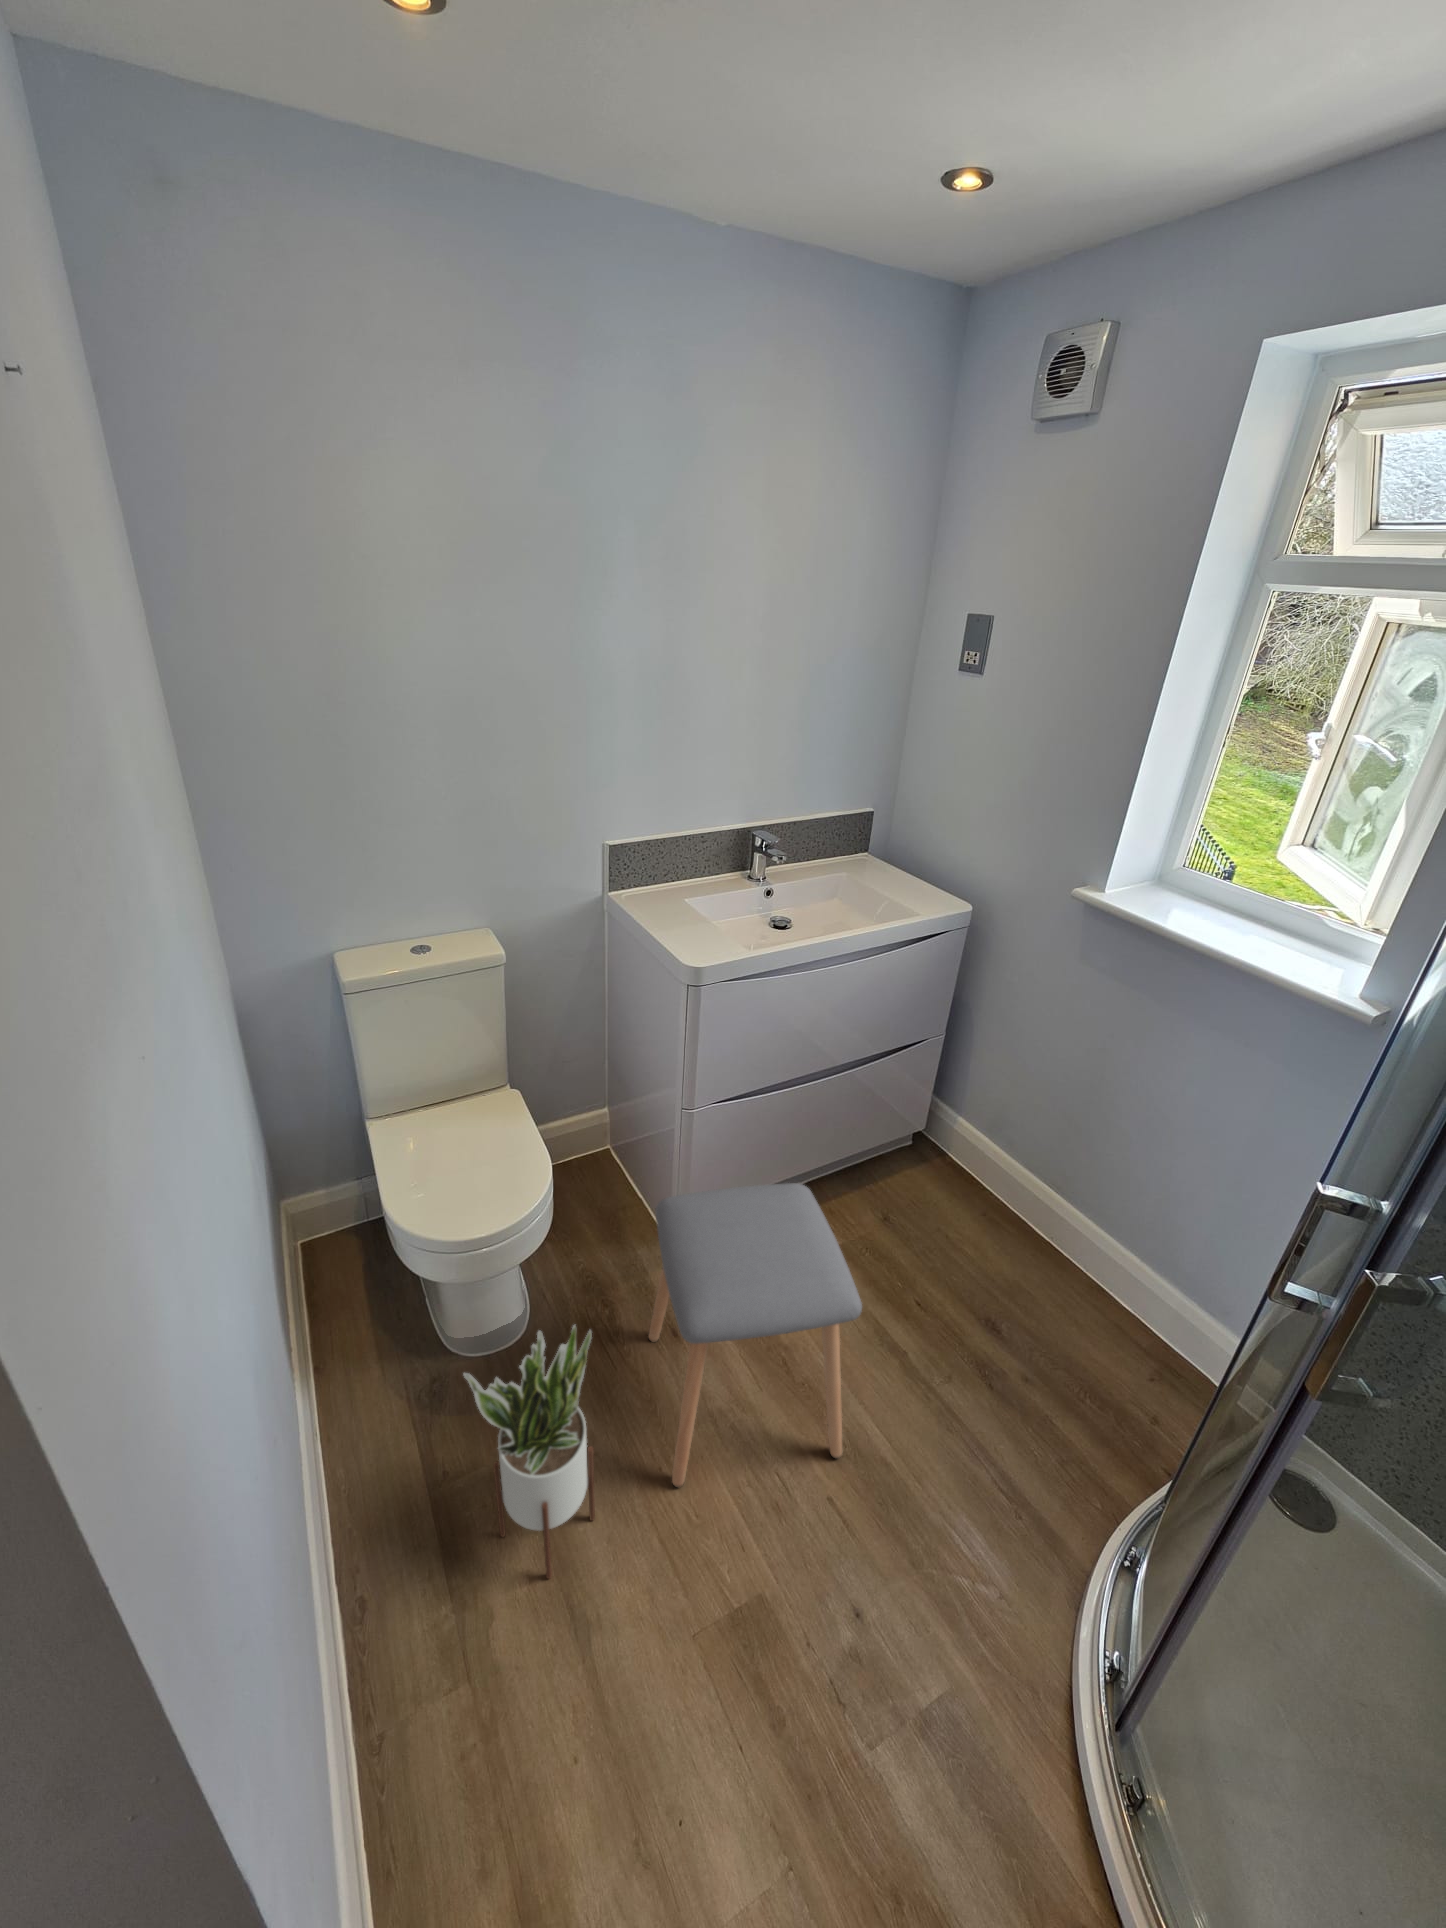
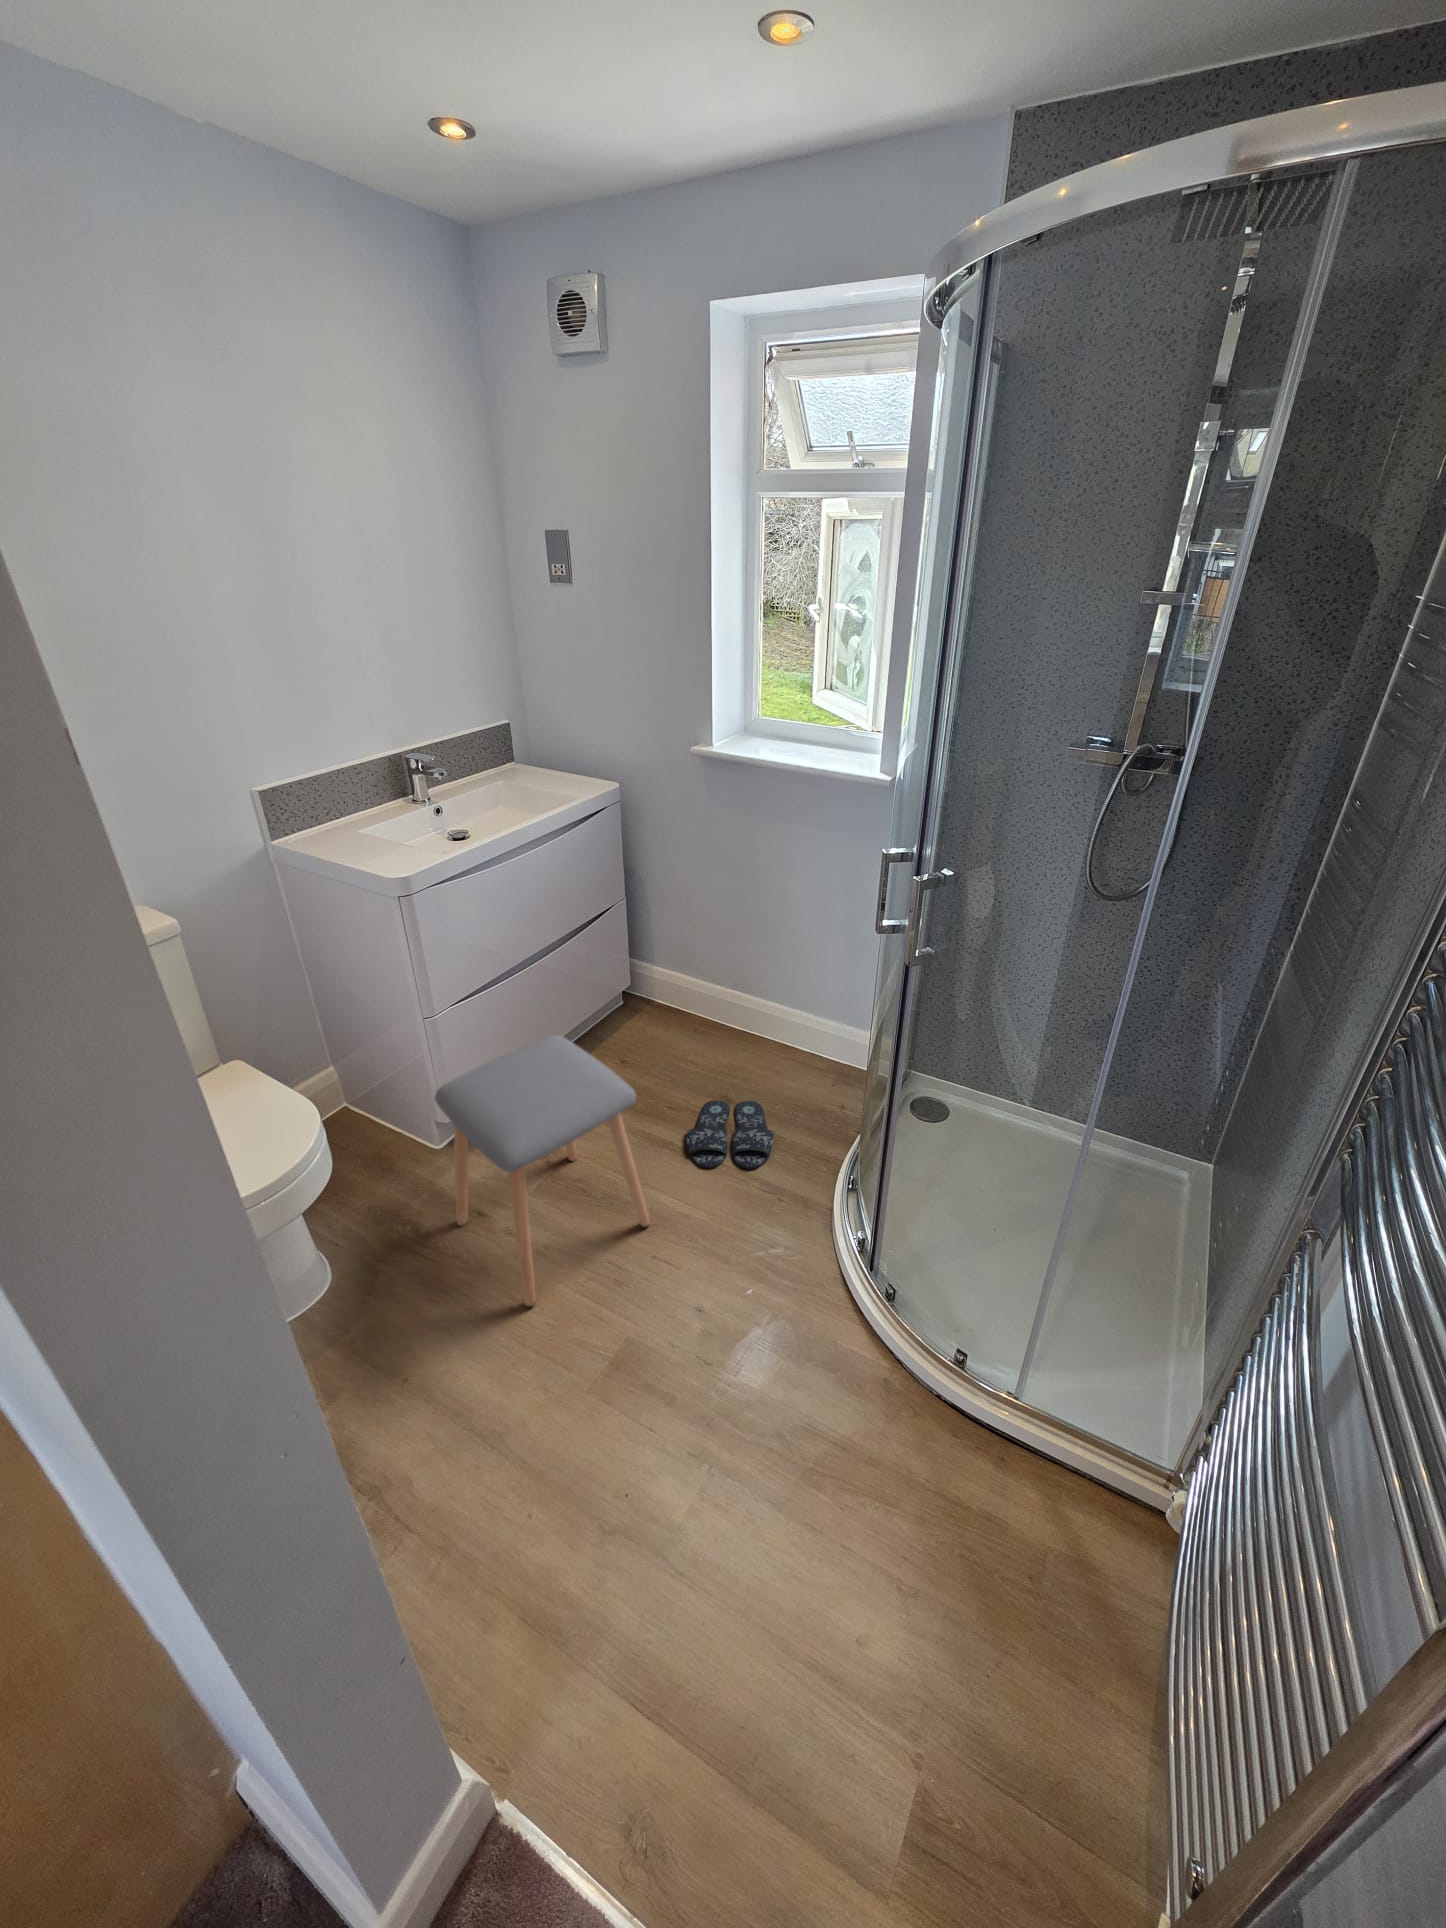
slippers: none [921,1322,1043,1452] -> present [687,1100,774,1169]
potted plant: present [464,1325,595,1579] -> none [323,1191,470,1422]

